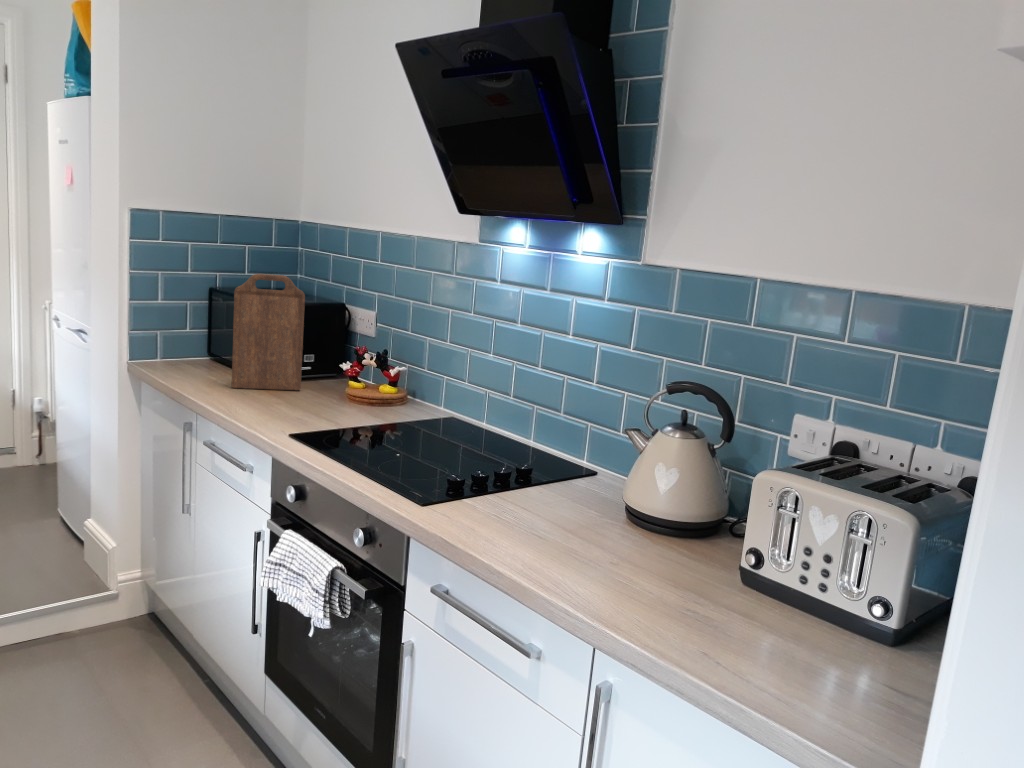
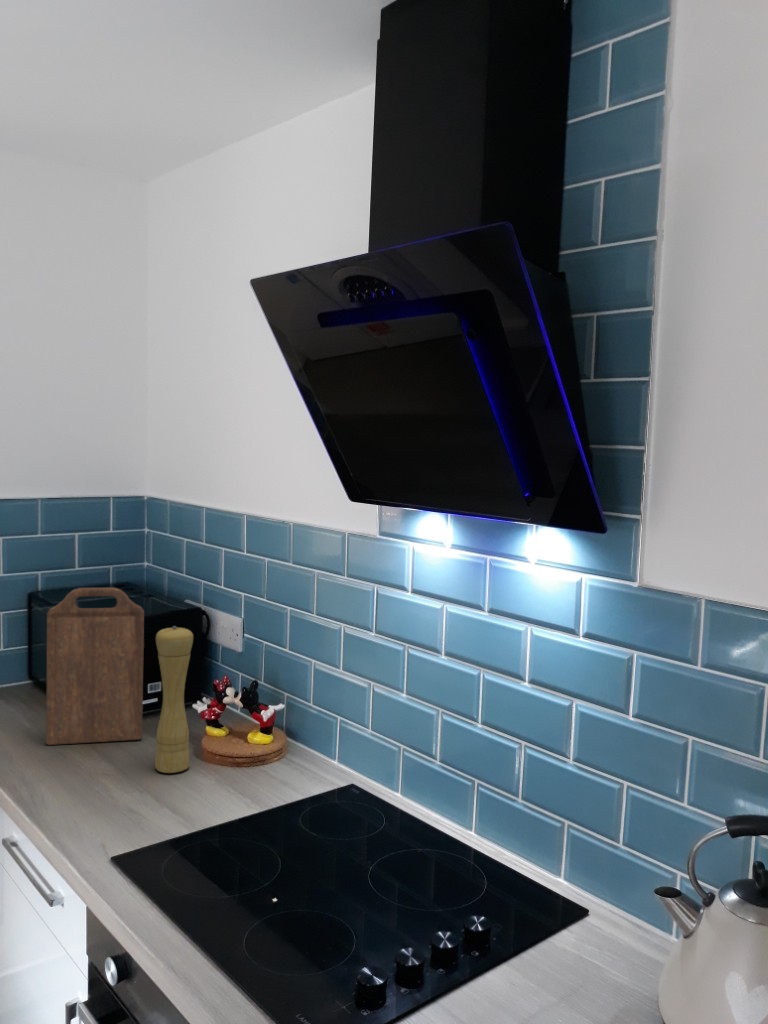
pepper mill: none [312,301,343,406] -> present [155,626,193,773]

